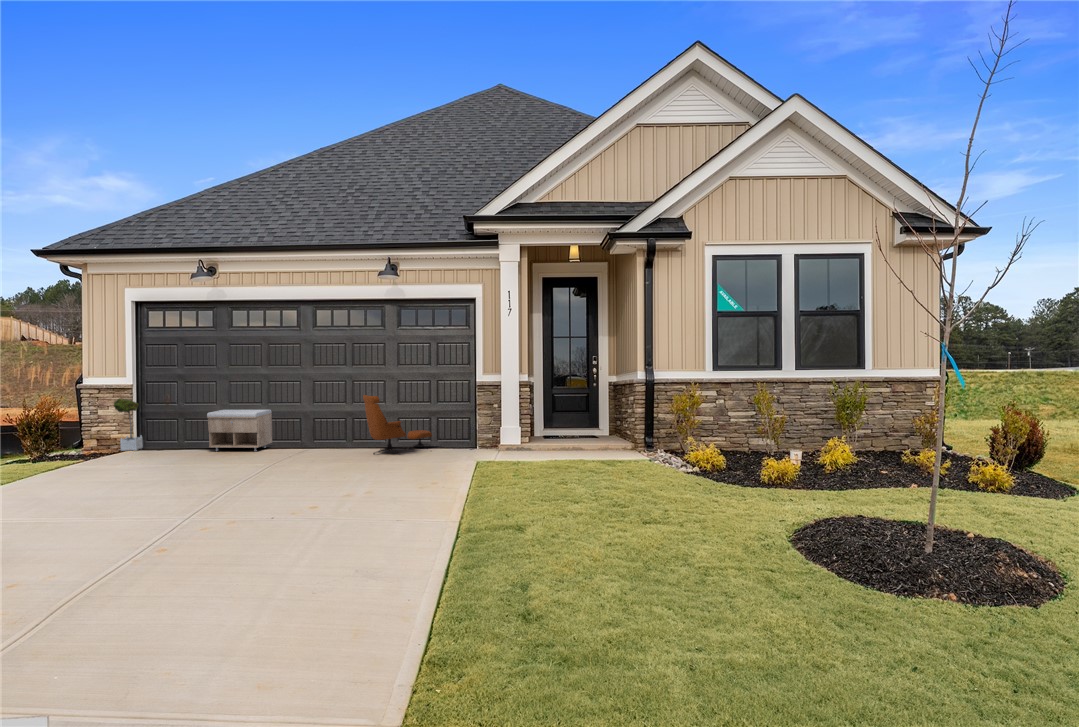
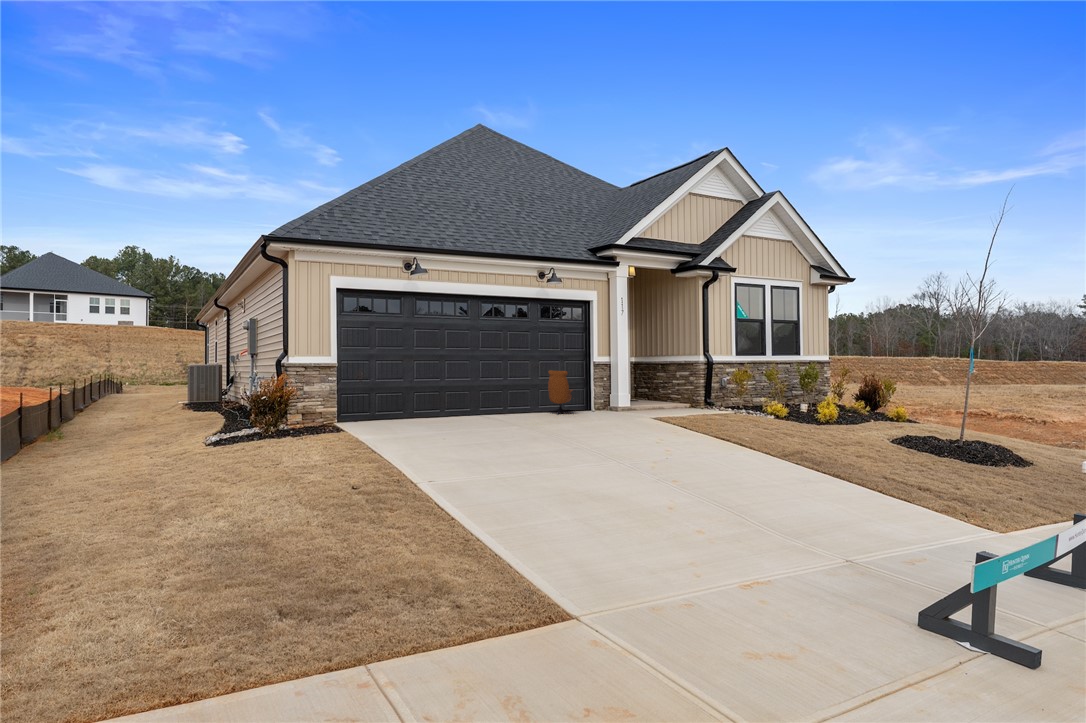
potted tree: present [114,399,143,451] -> none [333,375,354,421]
storage bench: present [207,410,272,451] -> none [418,384,465,418]

